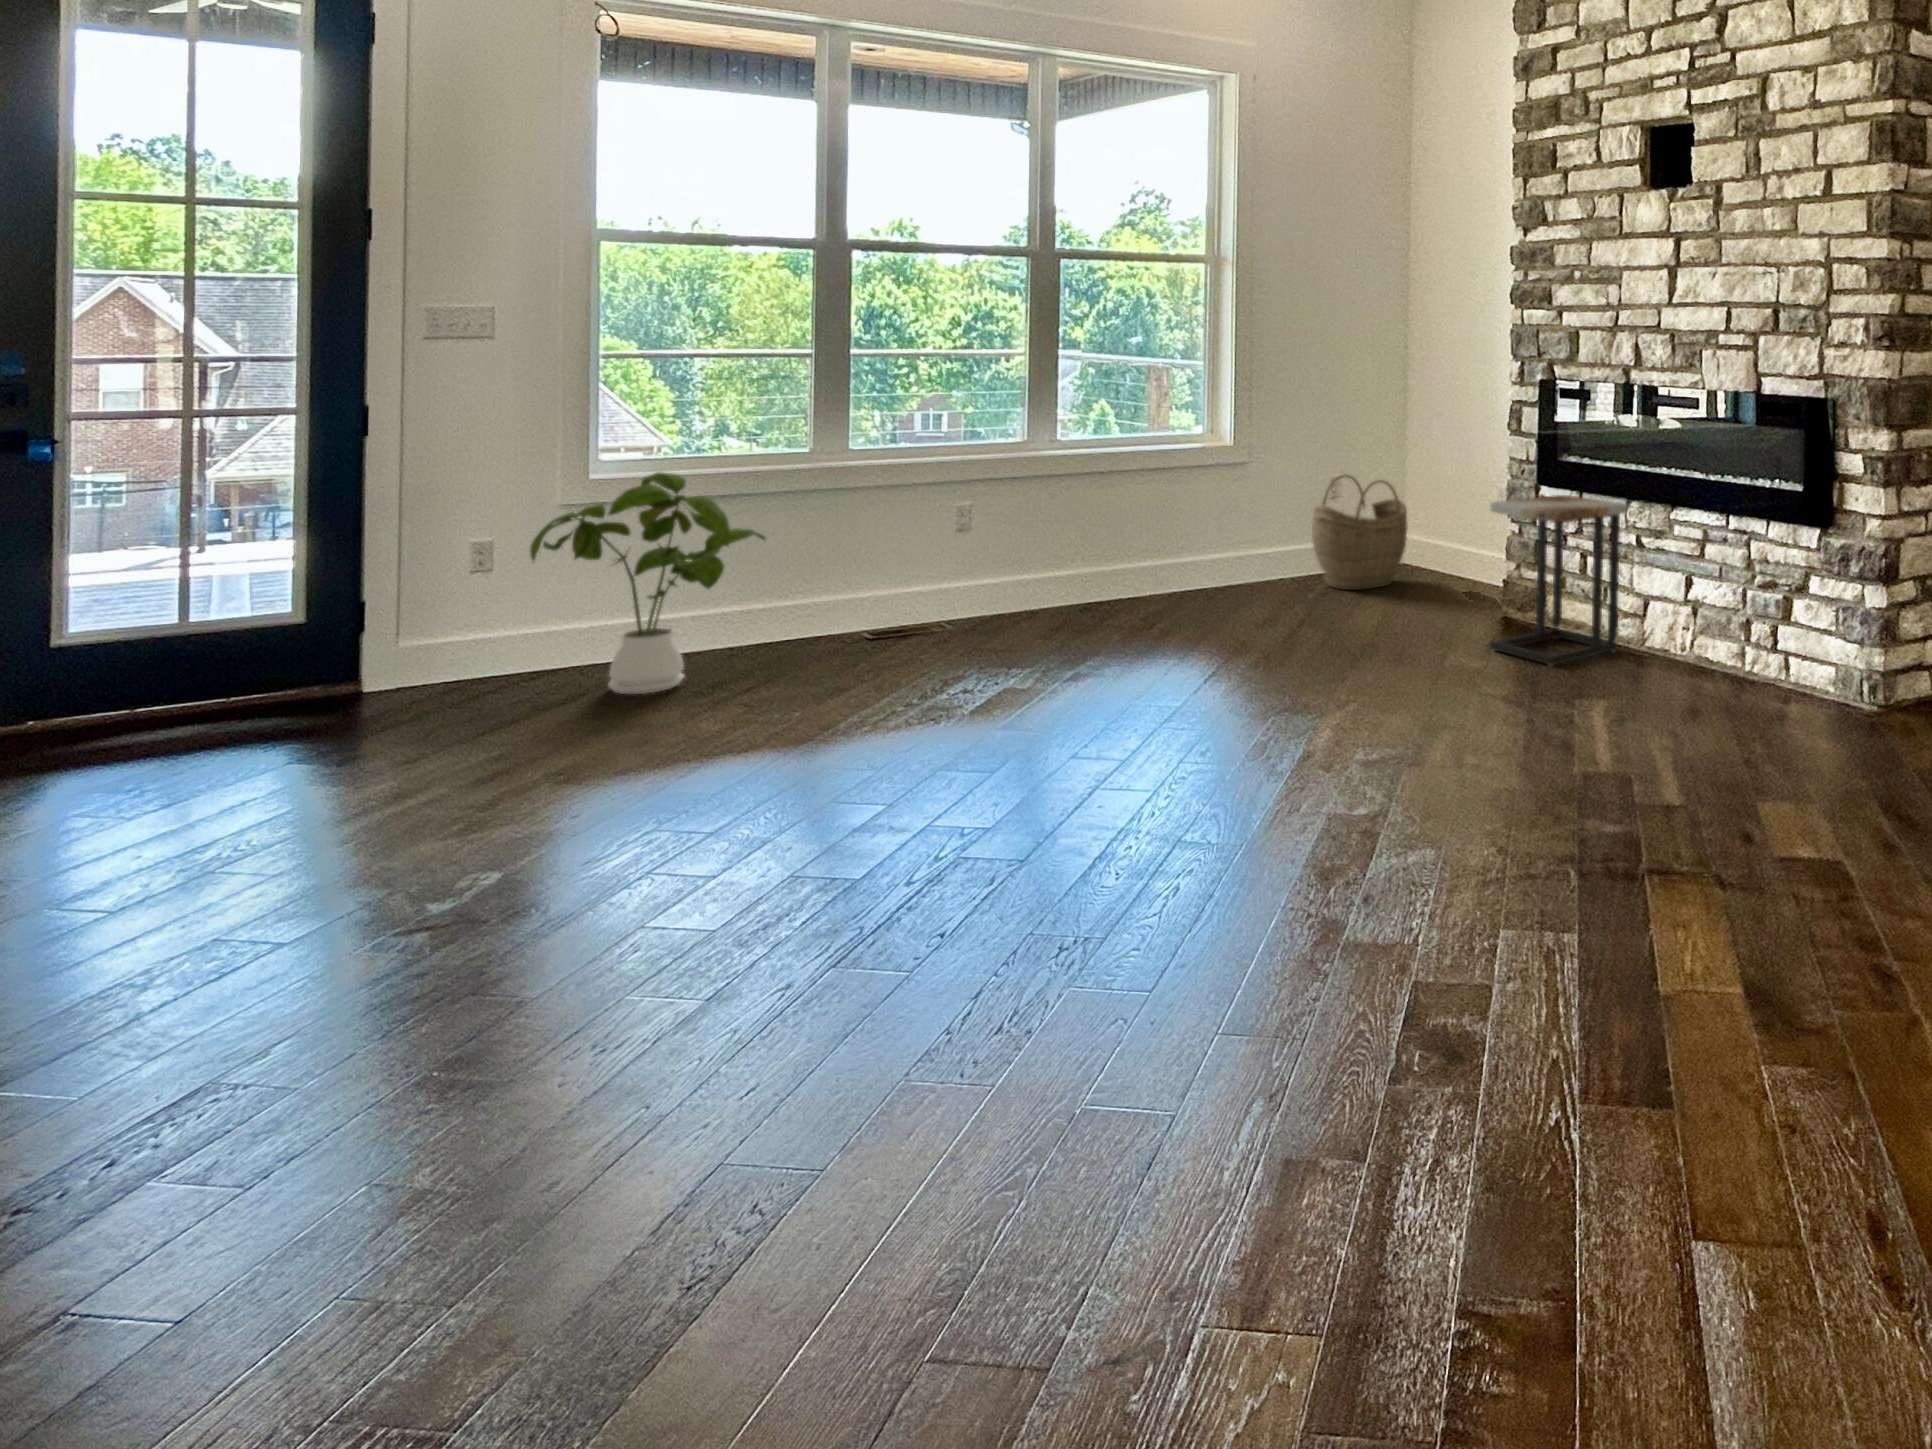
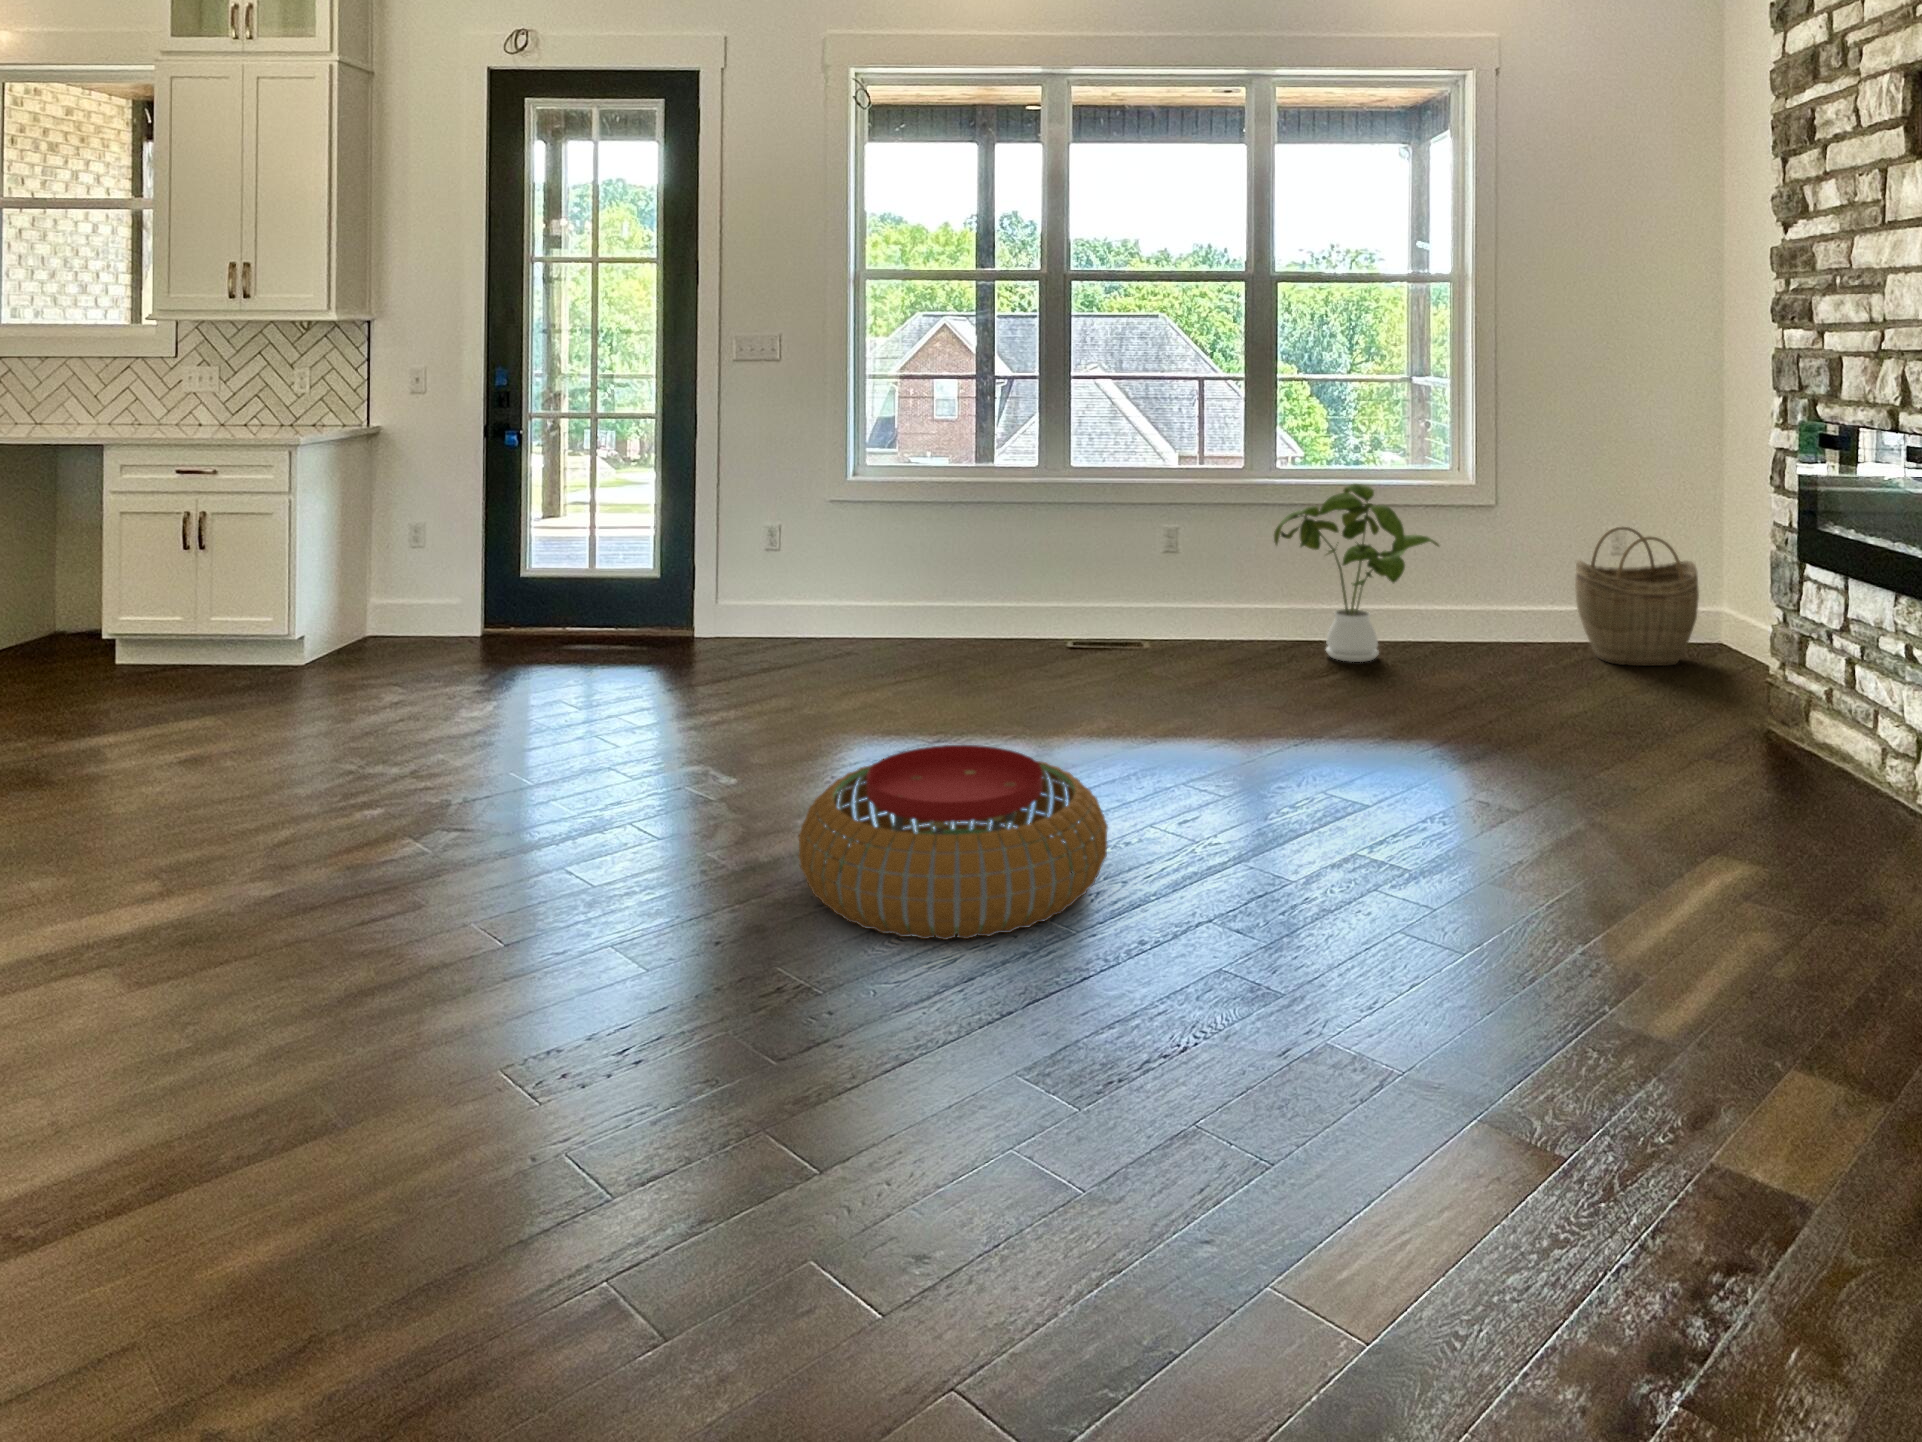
house plant: present [530,472,765,694] -> present [1274,484,1439,662]
side table: present [1490,495,1628,666] -> none [1677,576,1883,800]
pouf: none [909,730,1254,940] -> present [799,745,1108,940]

